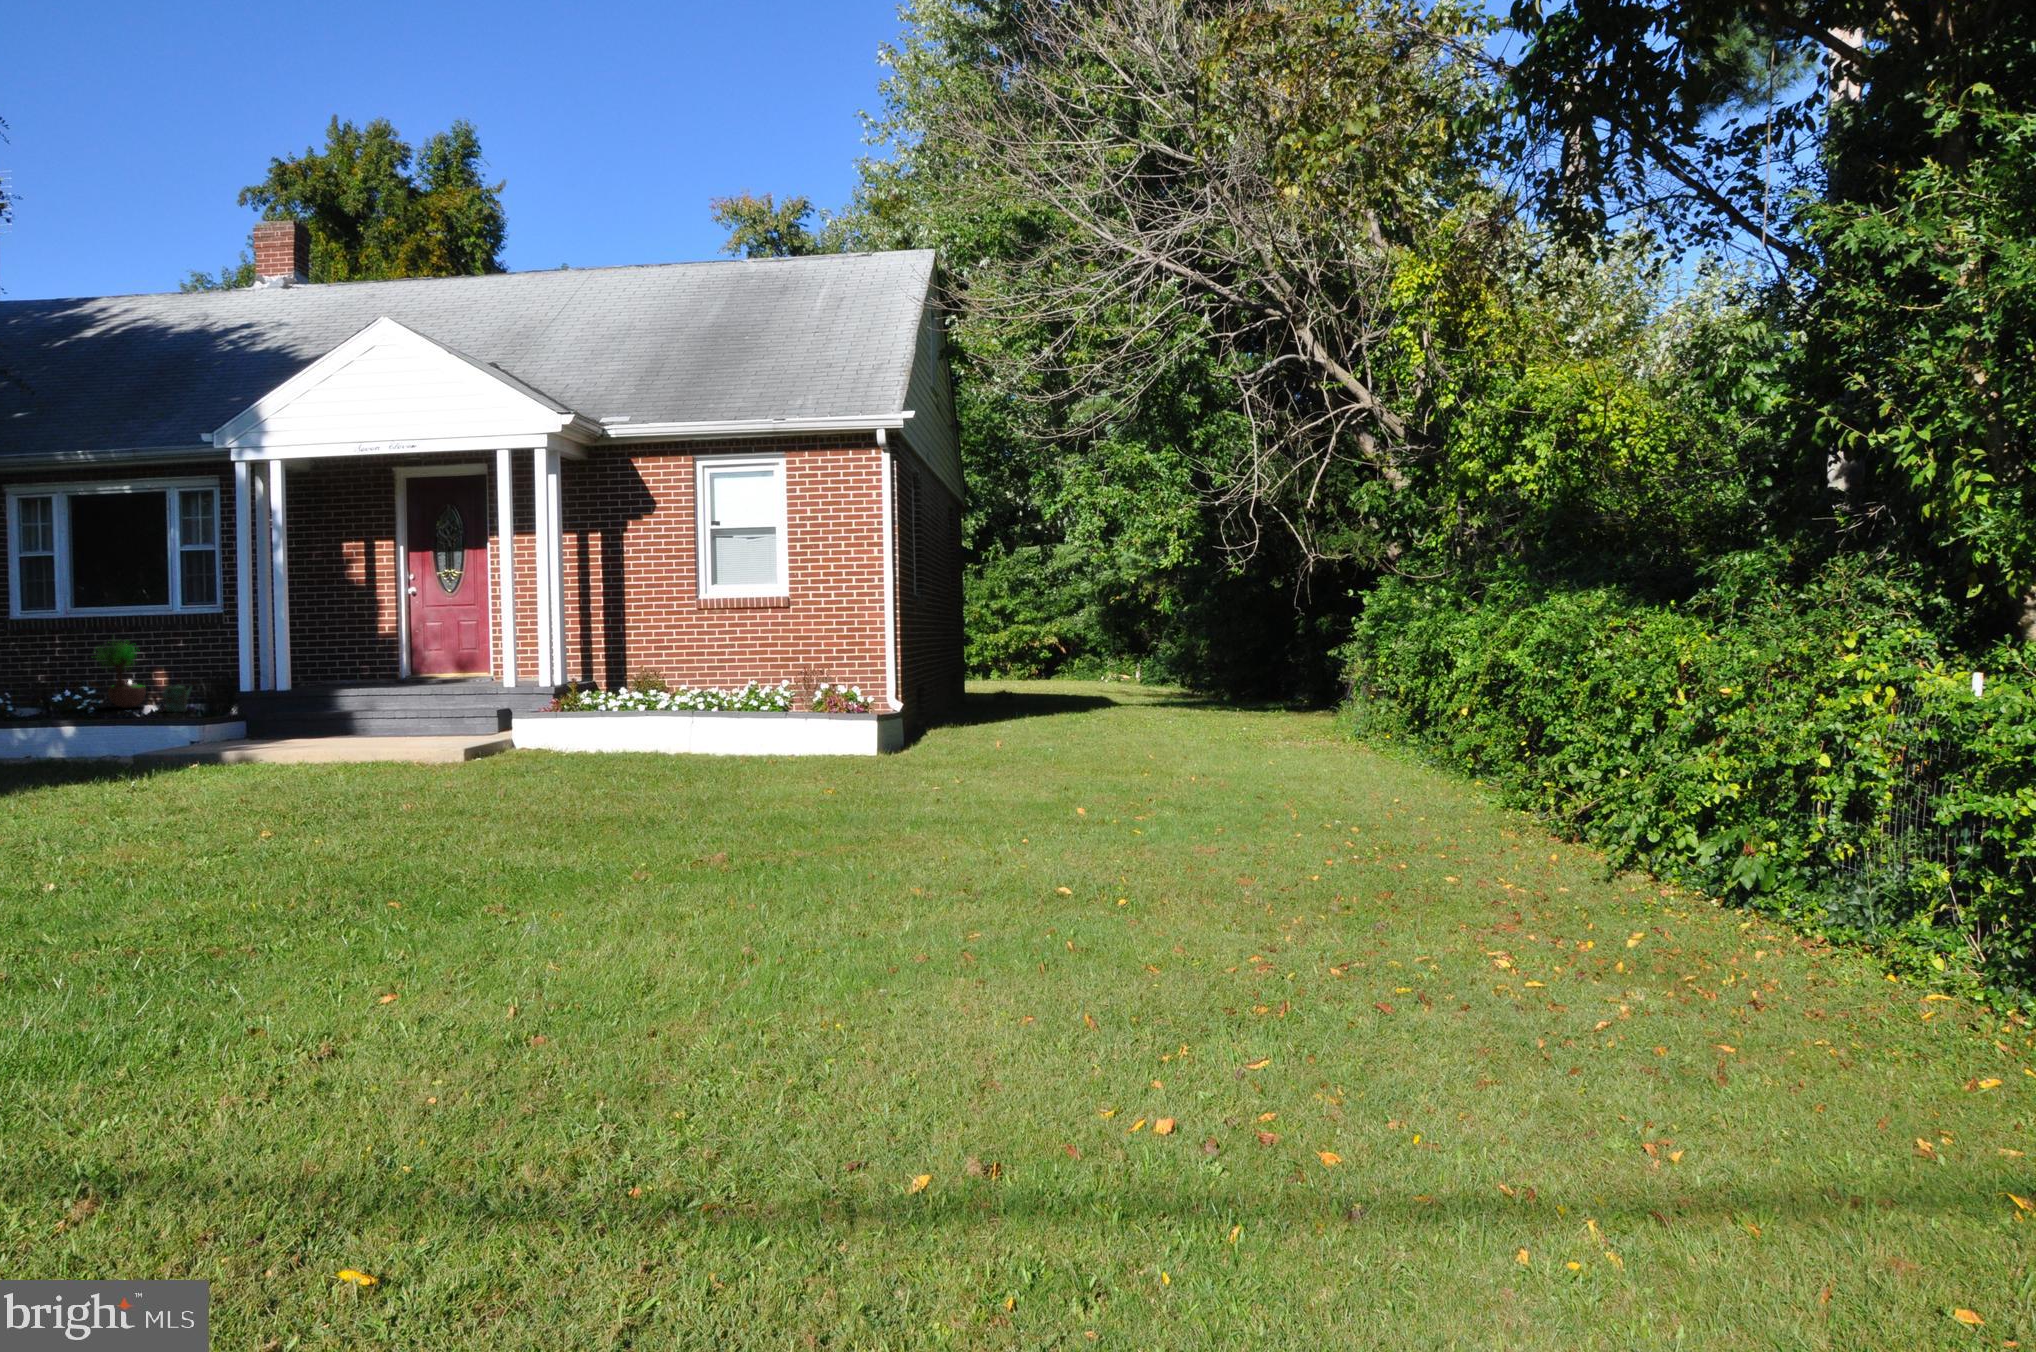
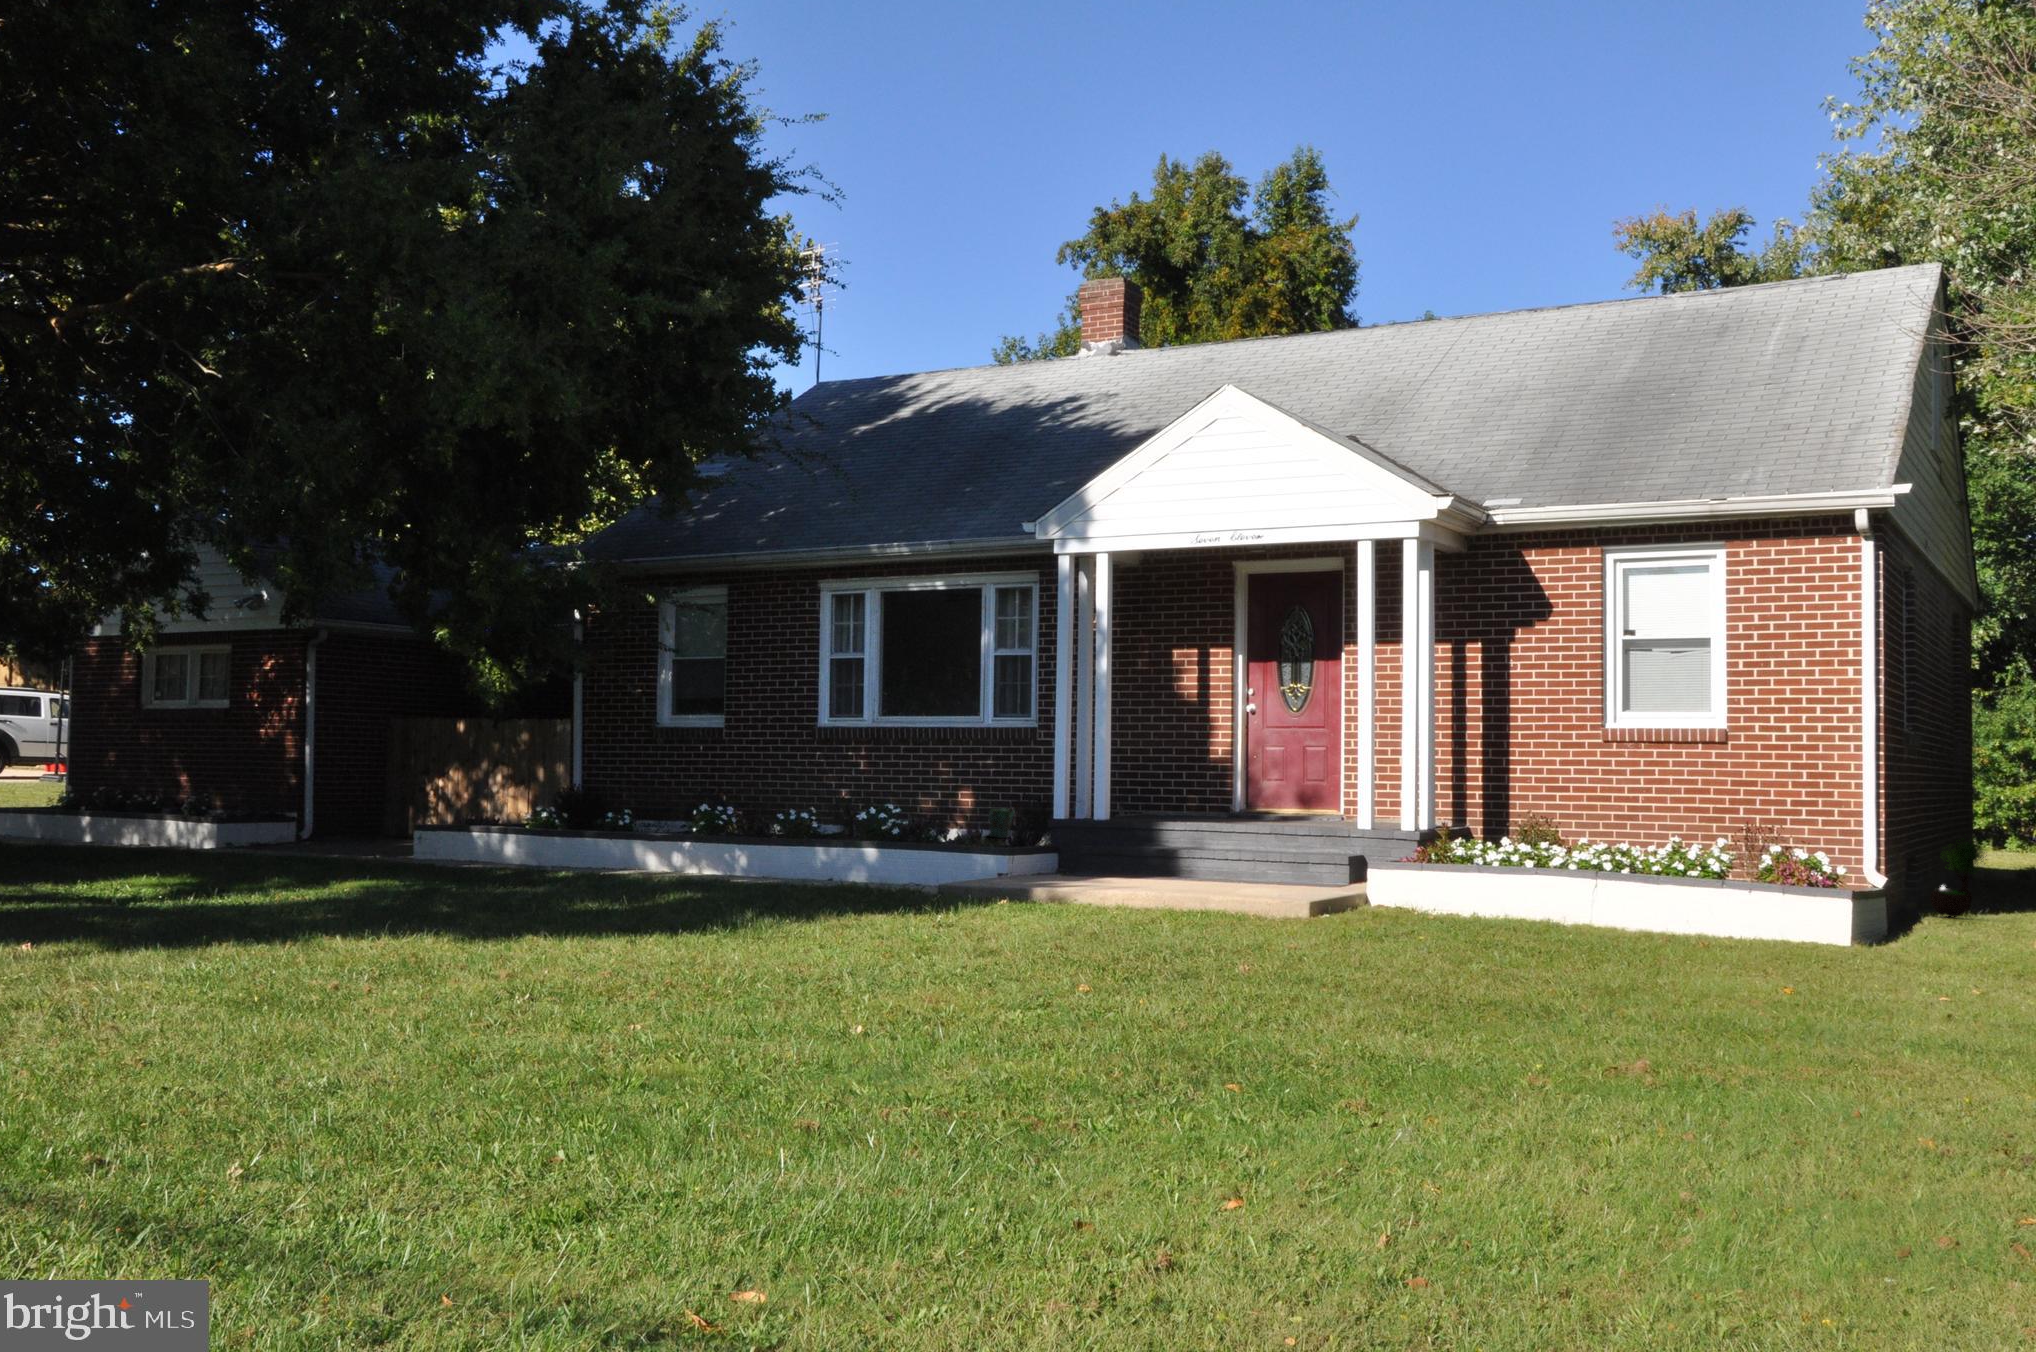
potted tree: present [96,642,146,708] -> present [1930,839,1987,917]

